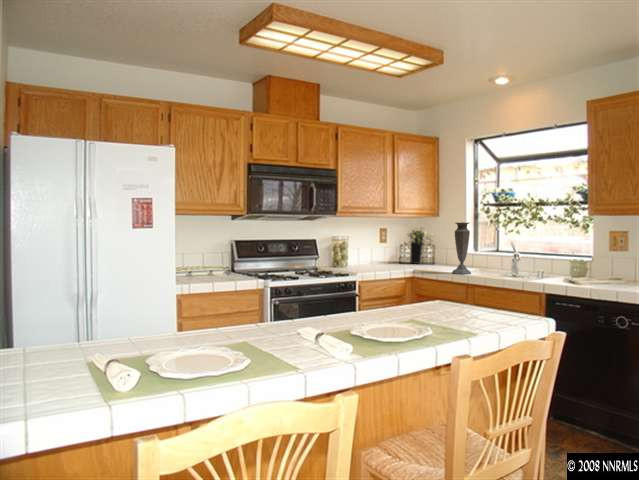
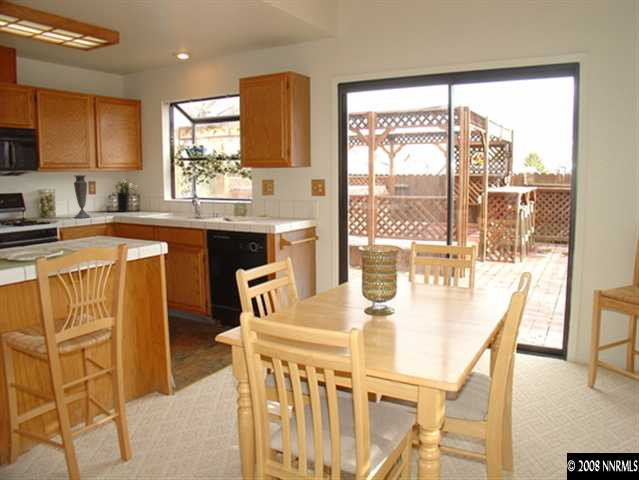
vase: present [453,222,471,274] -> present [74,175,90,218]

